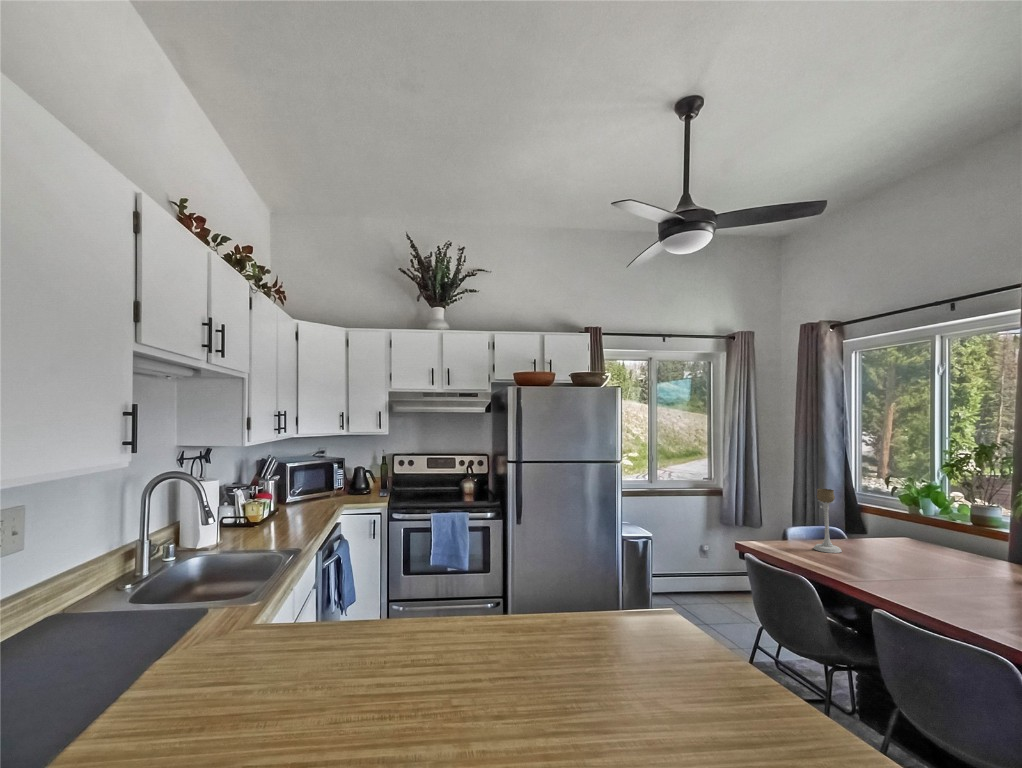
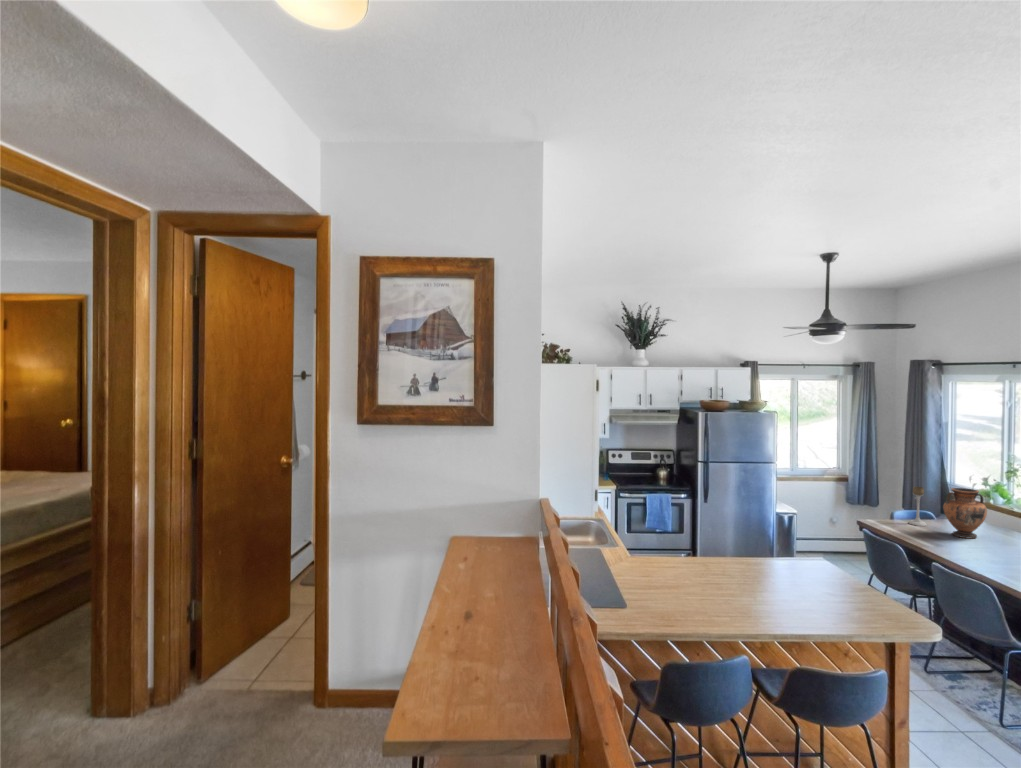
vase: none [871,486,946,573] -> present [943,488,987,538]

